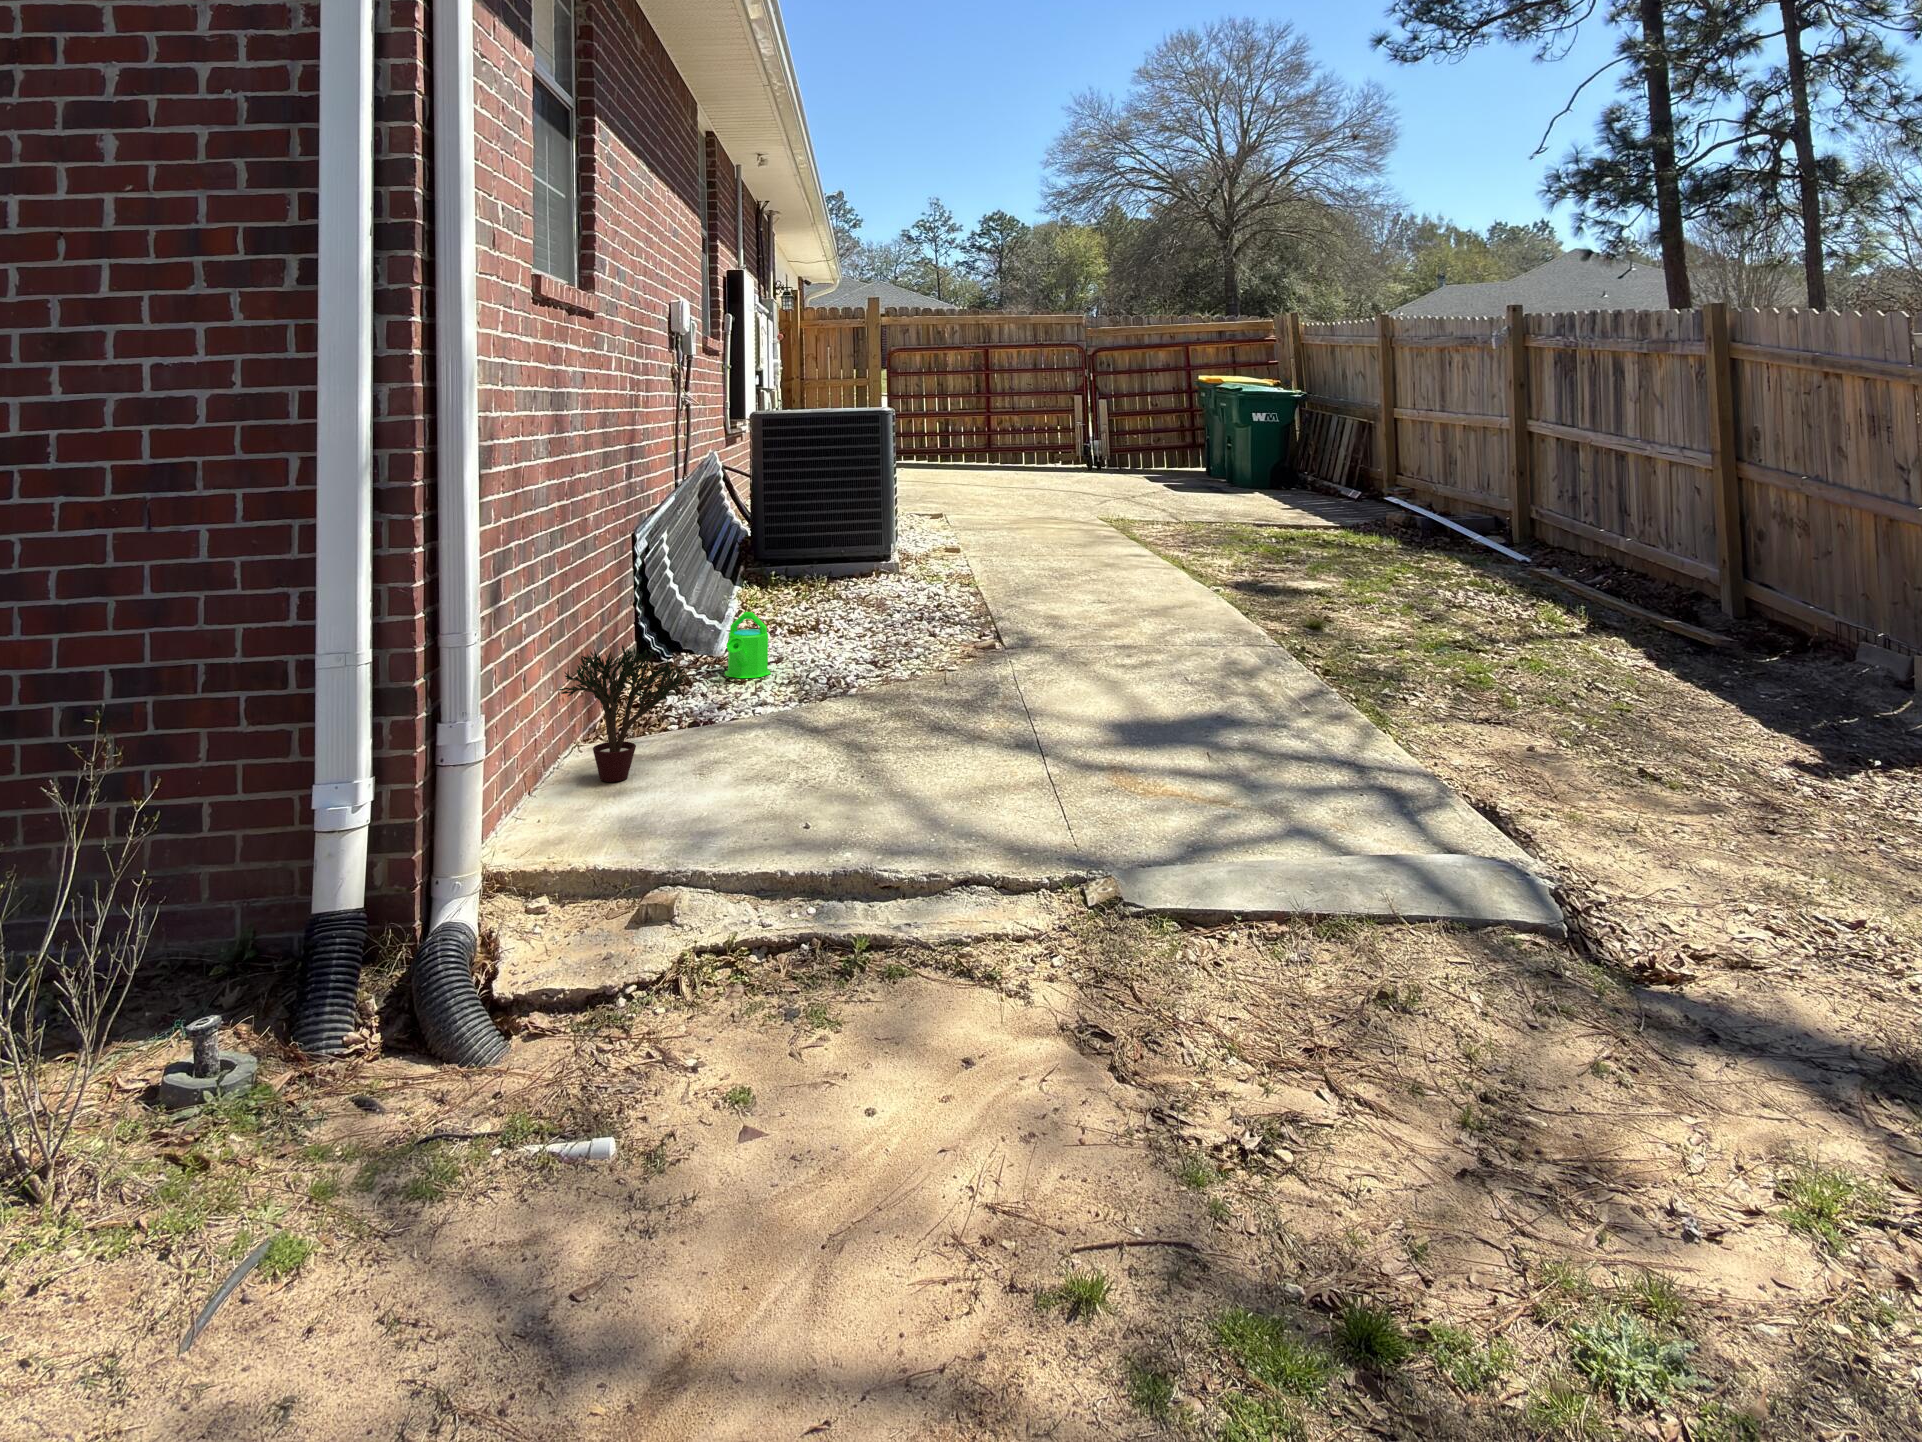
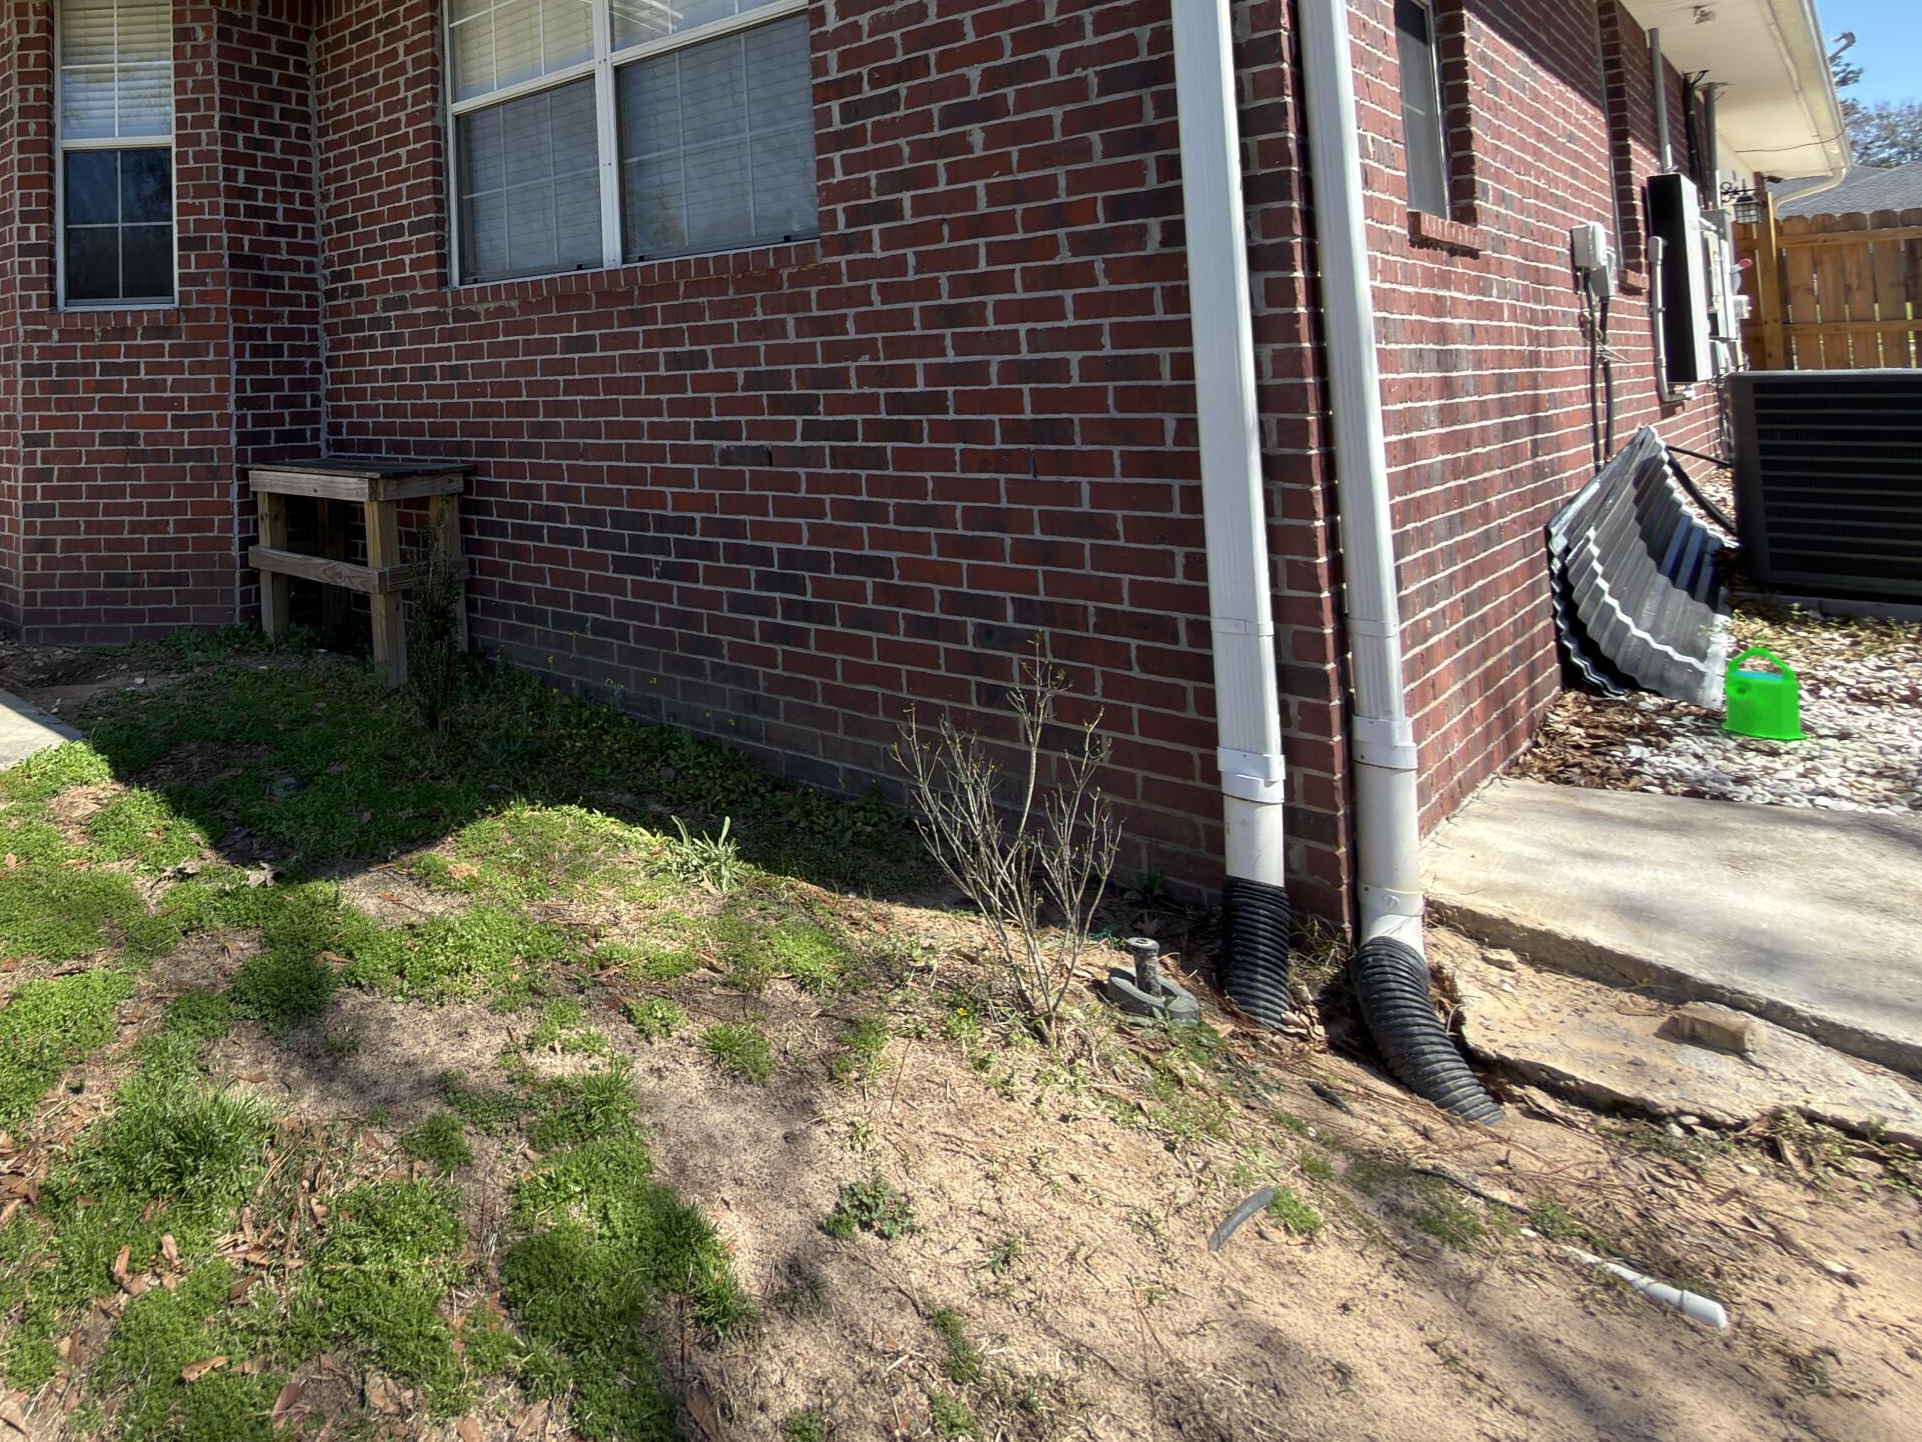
potted plant: present [558,645,686,782] -> none [1481,662,1679,831]

